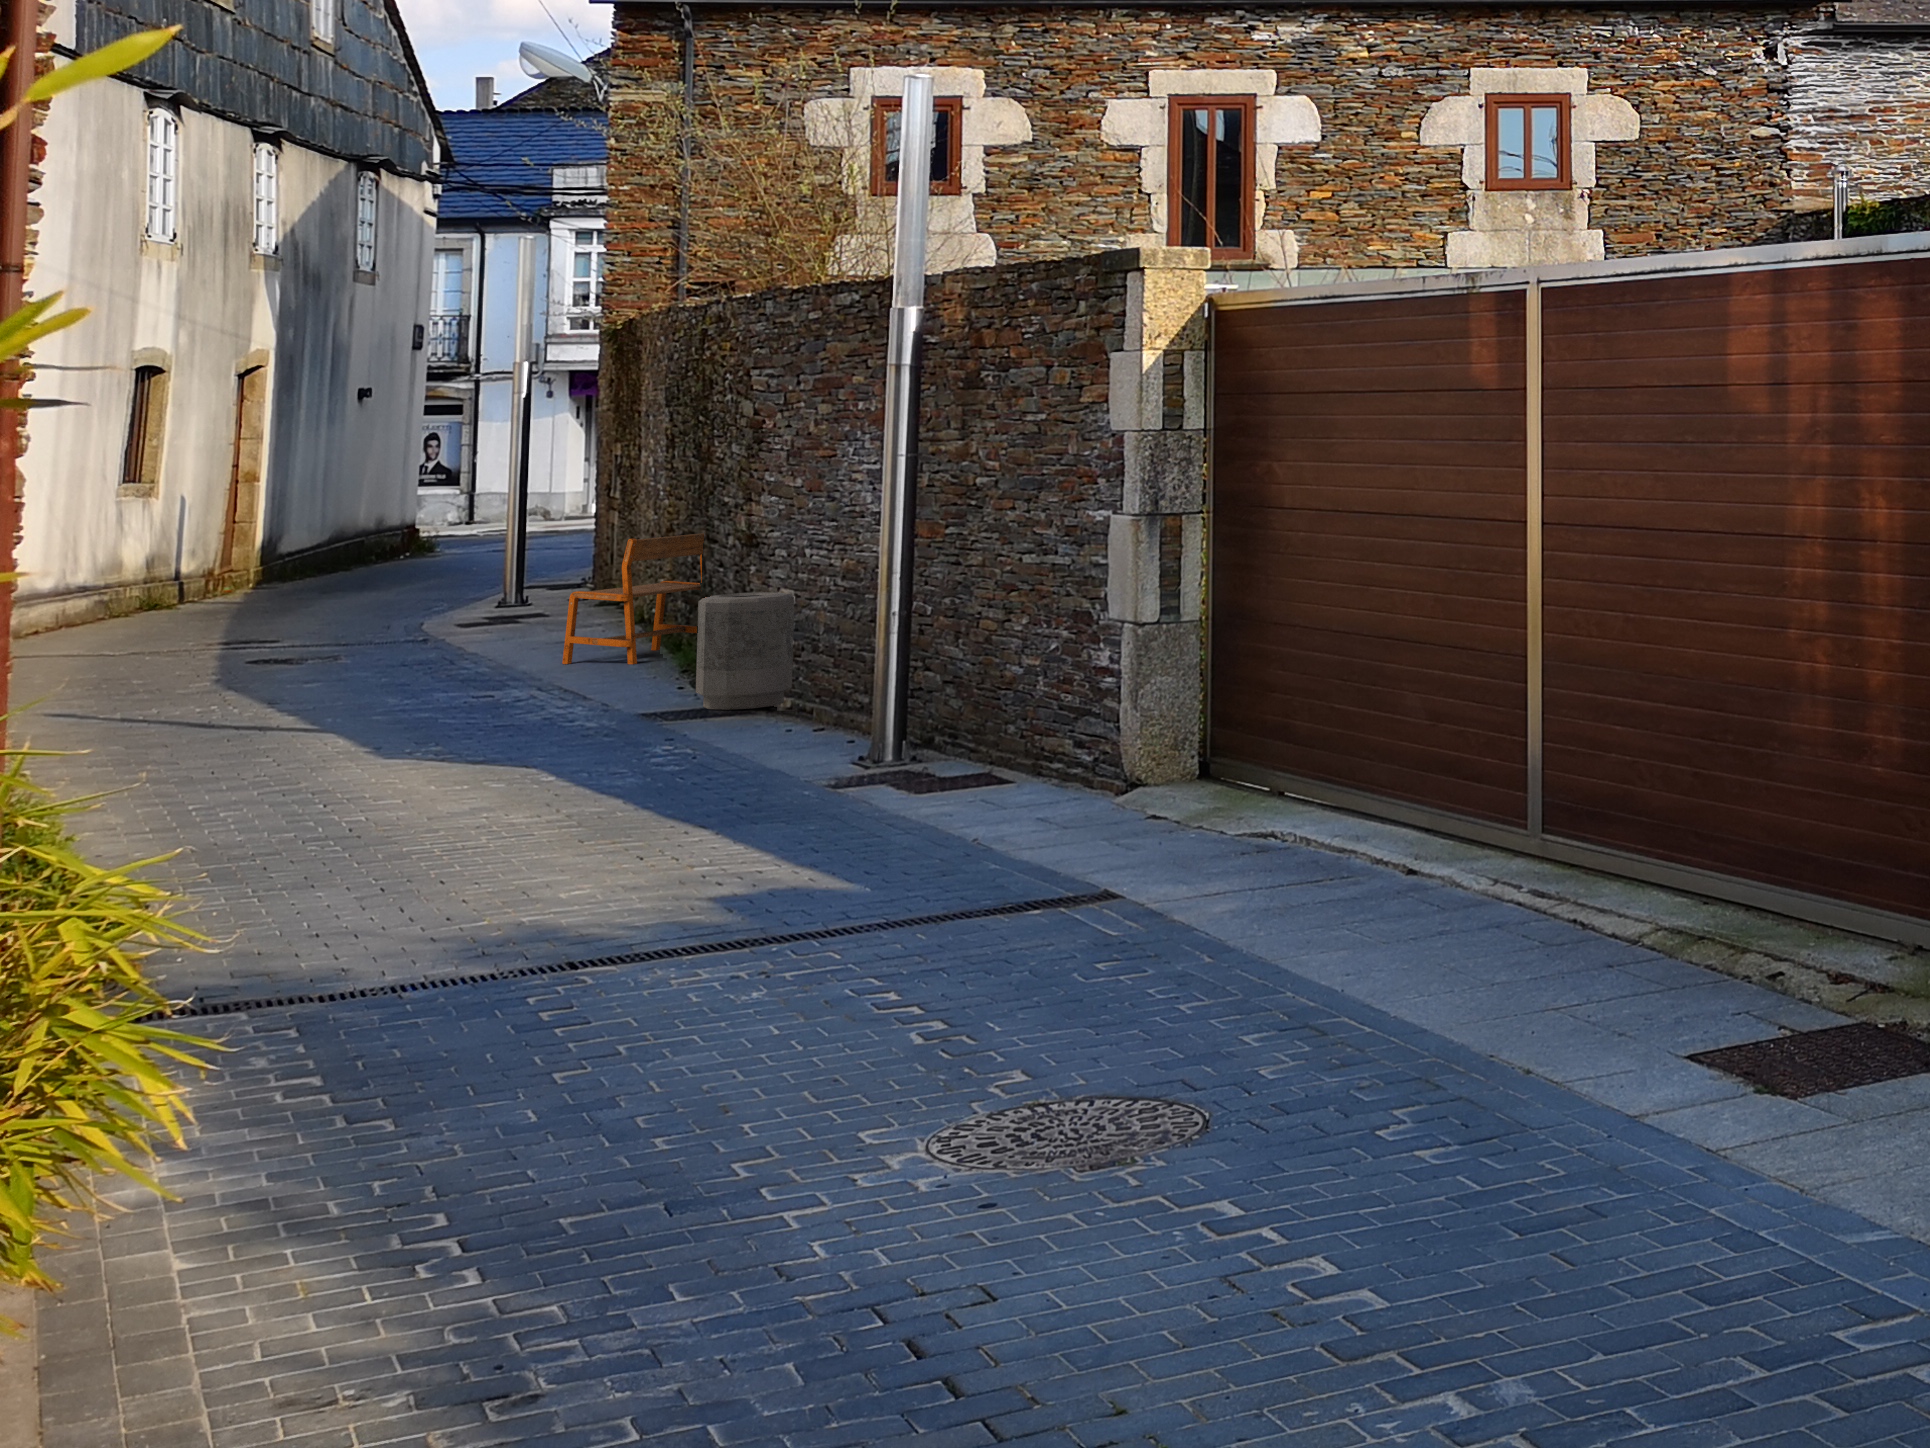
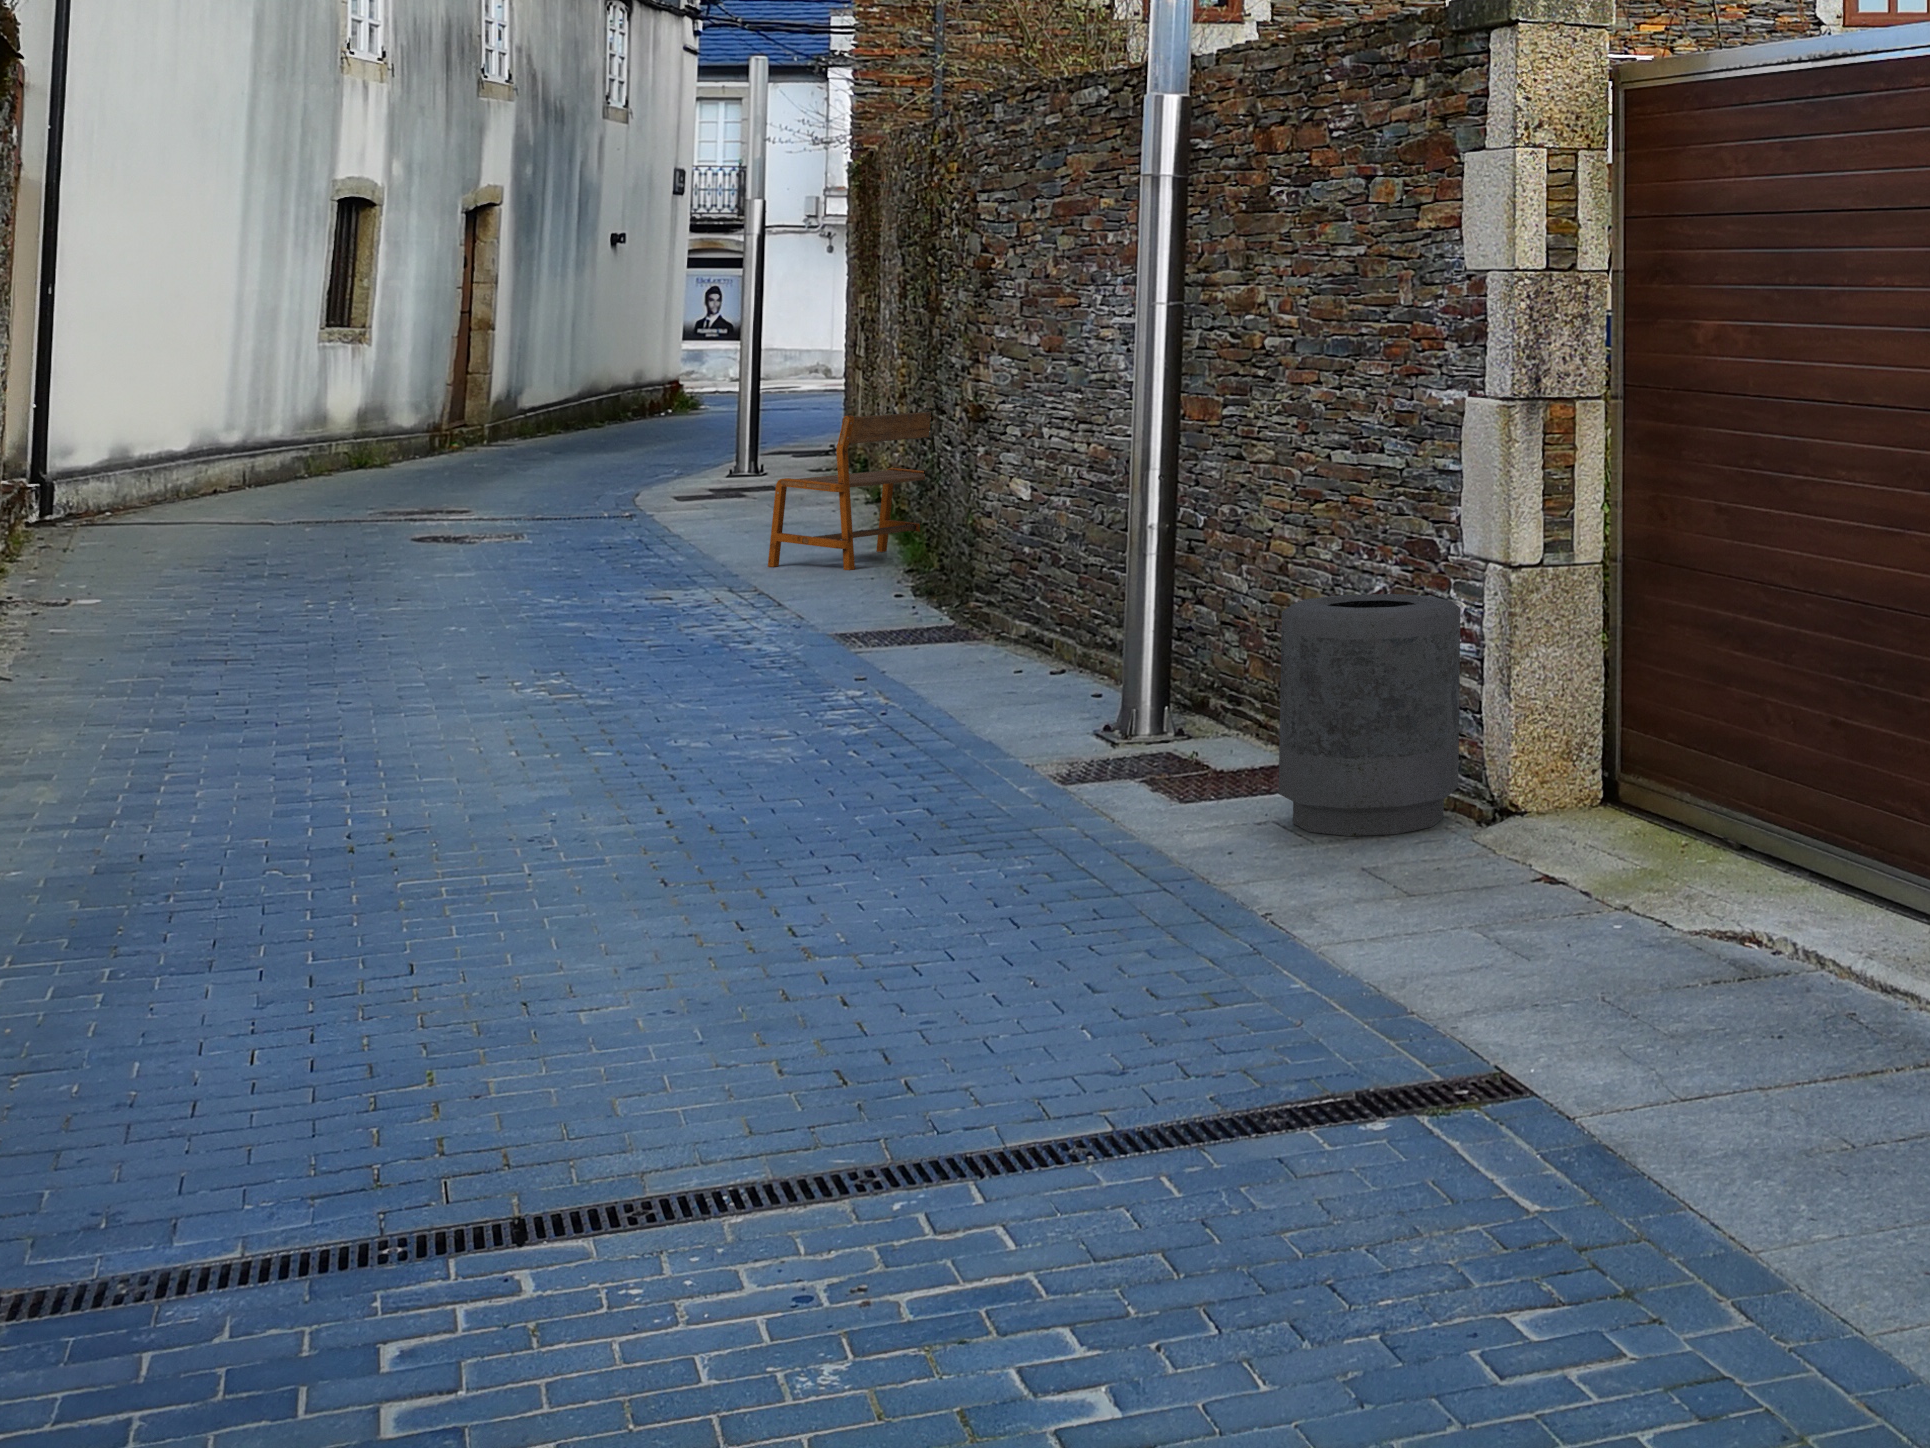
trash can: present [696,592,794,710] -> present [1279,594,1460,836]

